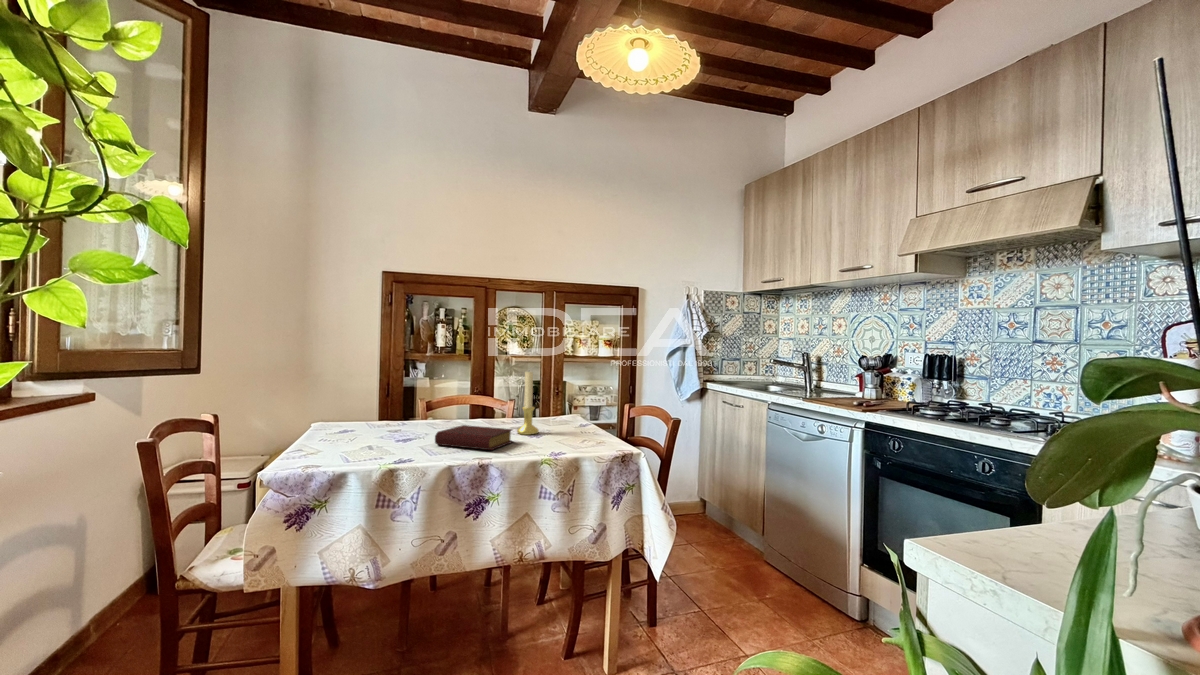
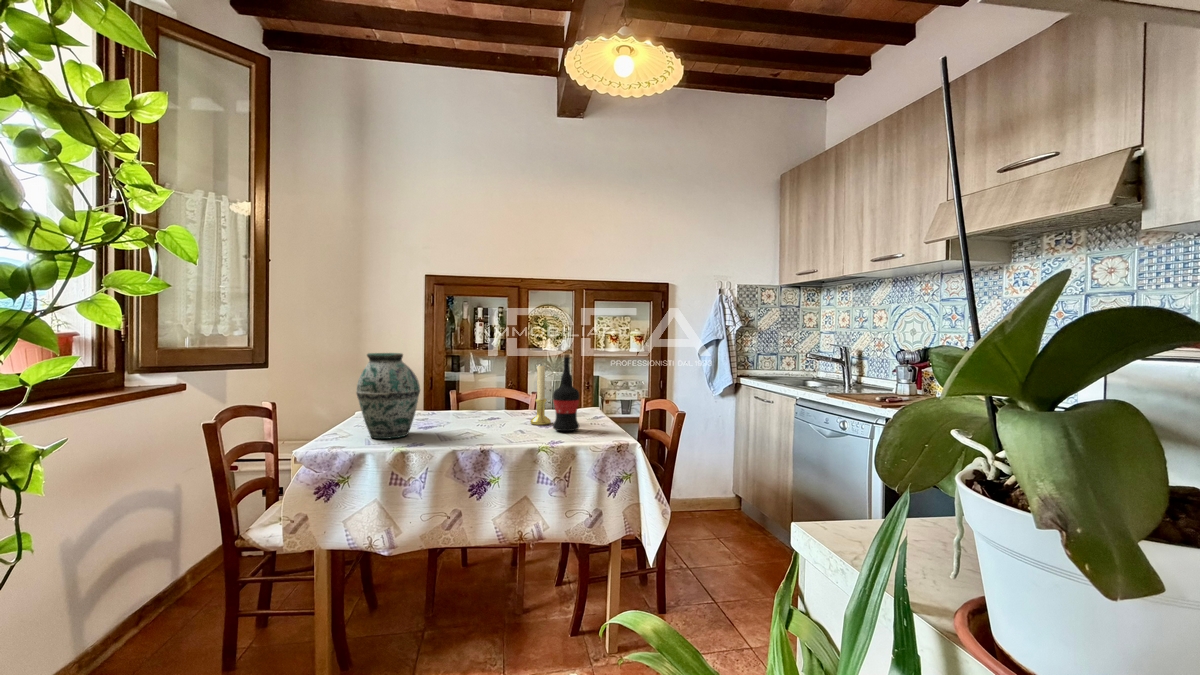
vase: none [329,358,402,455] -> present [356,353,420,439]
wine bottle: none [546,359,574,441] -> present [553,354,580,431]
book: present [435,425,512,450] -> none [450,415,523,438]

